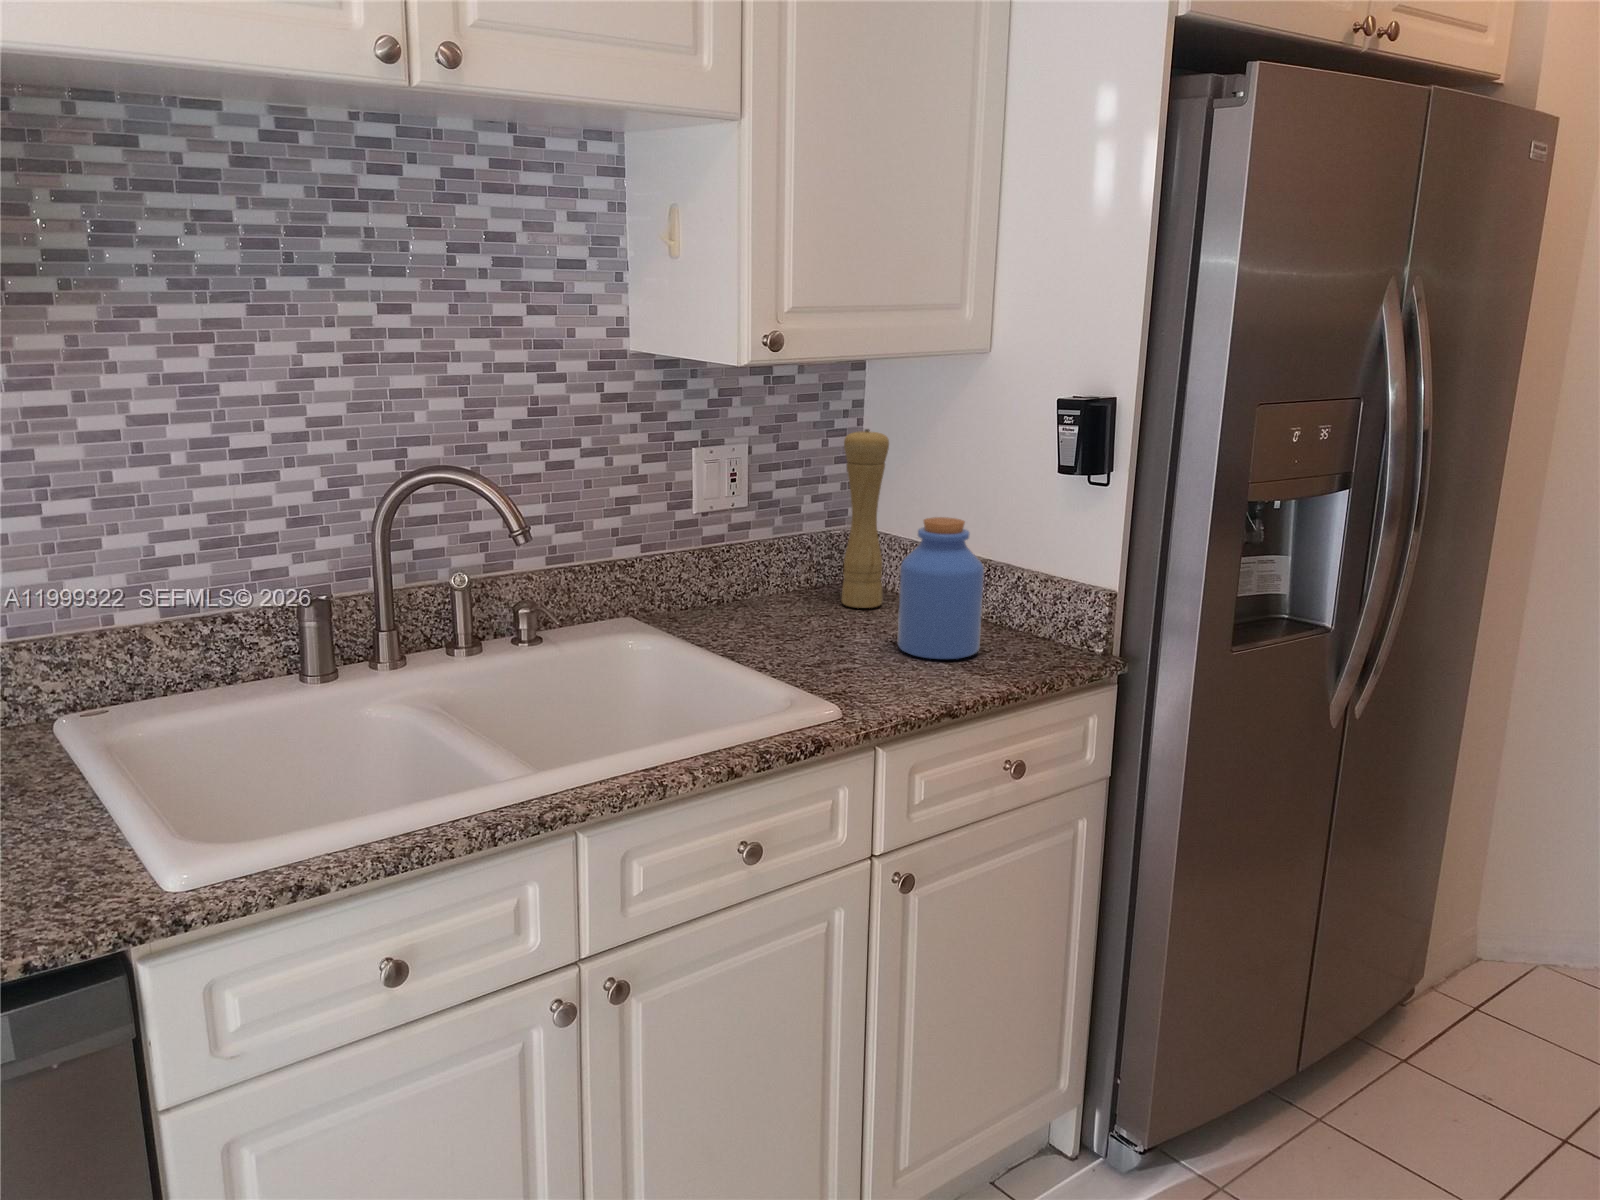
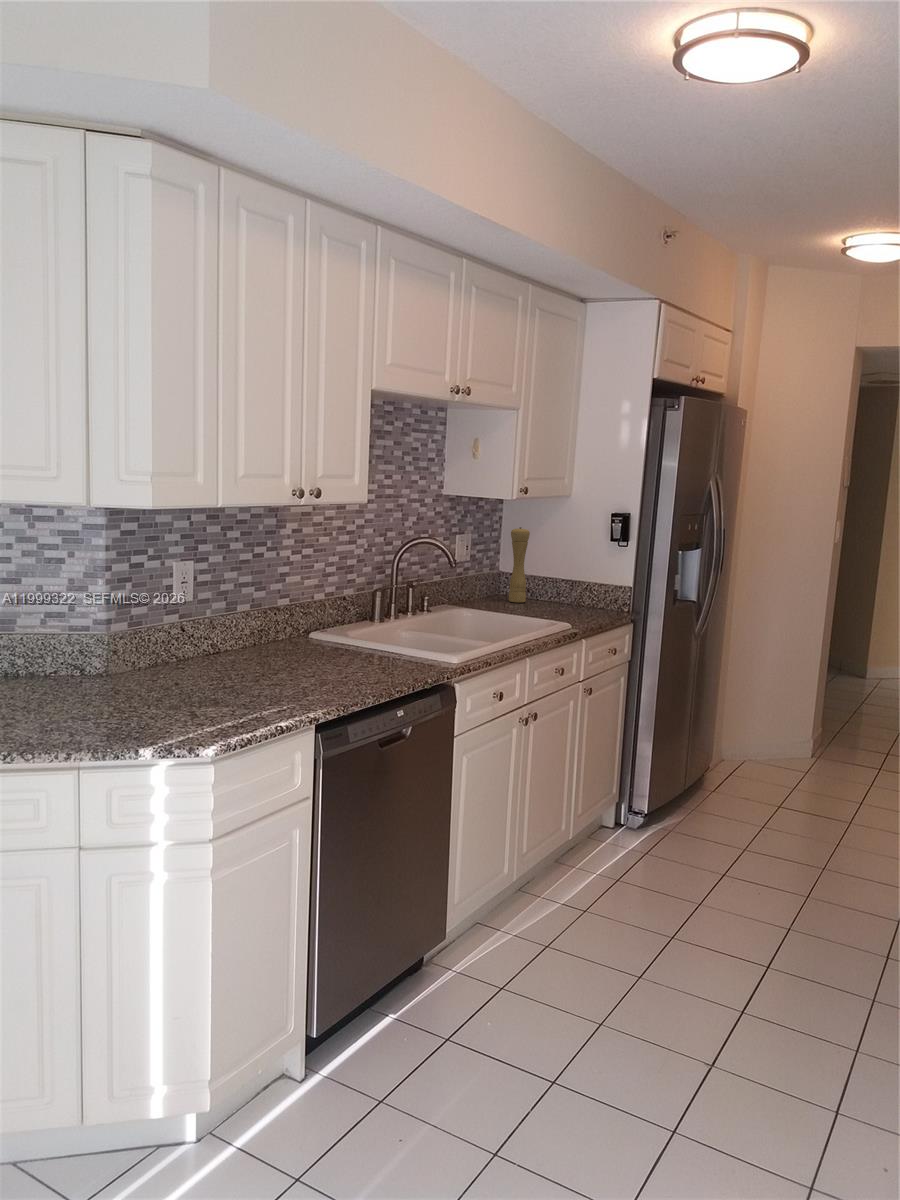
jar: present [897,517,984,659] -> none [554,560,588,614]

